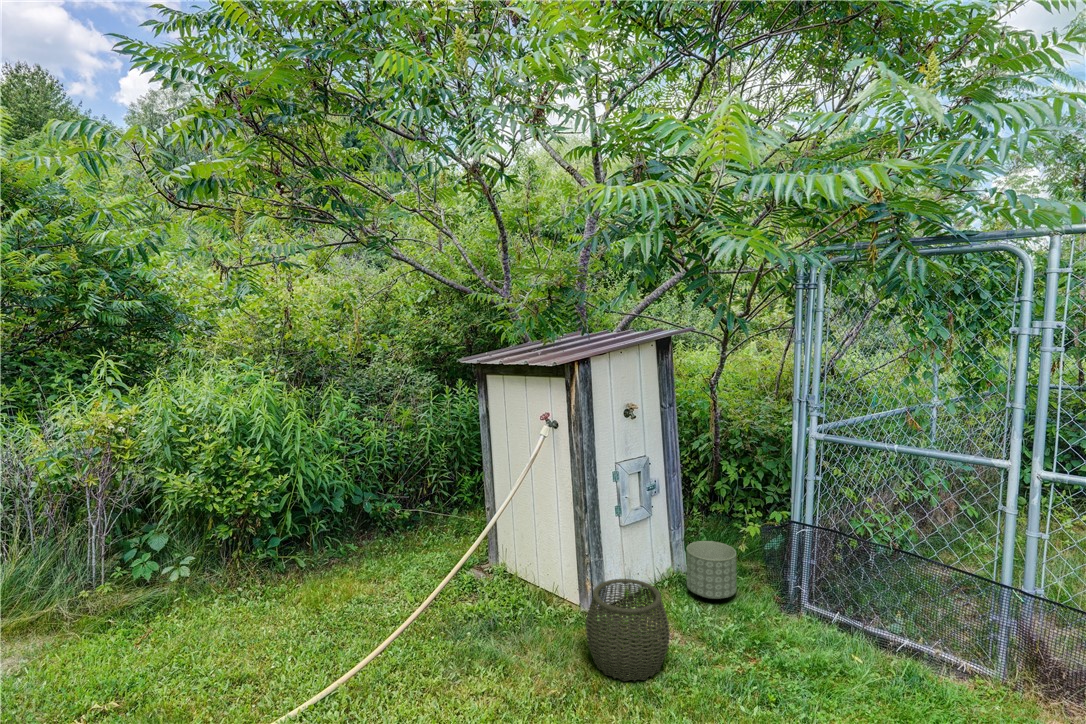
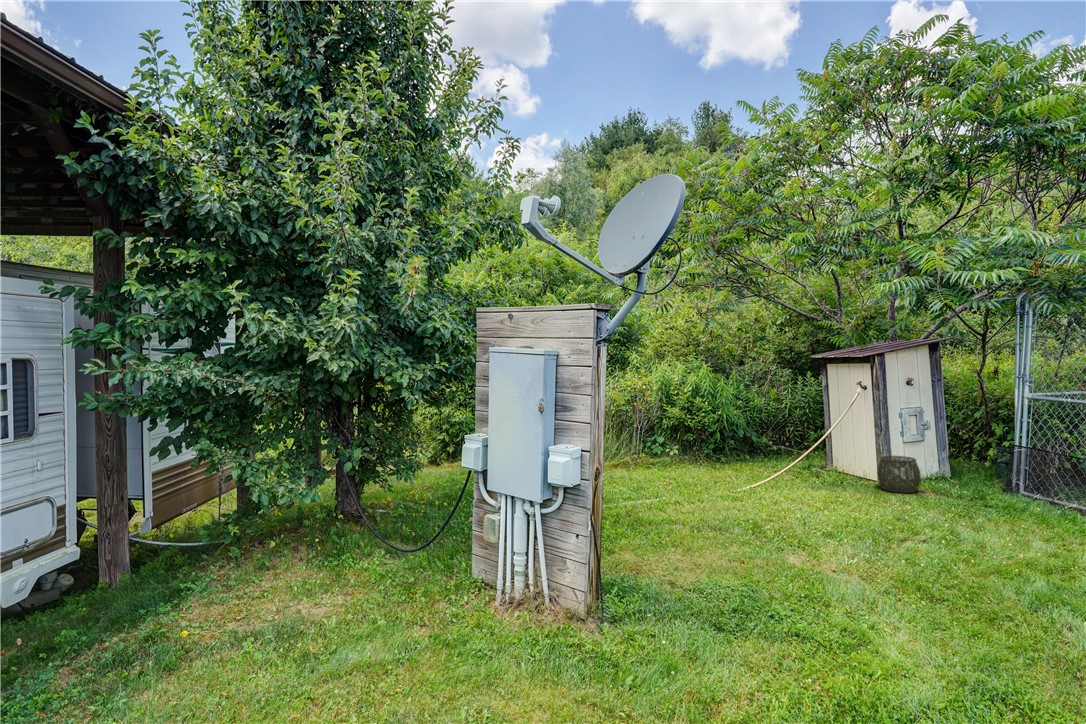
planter: present [687,541,736,599] -> none [946,457,978,485]

